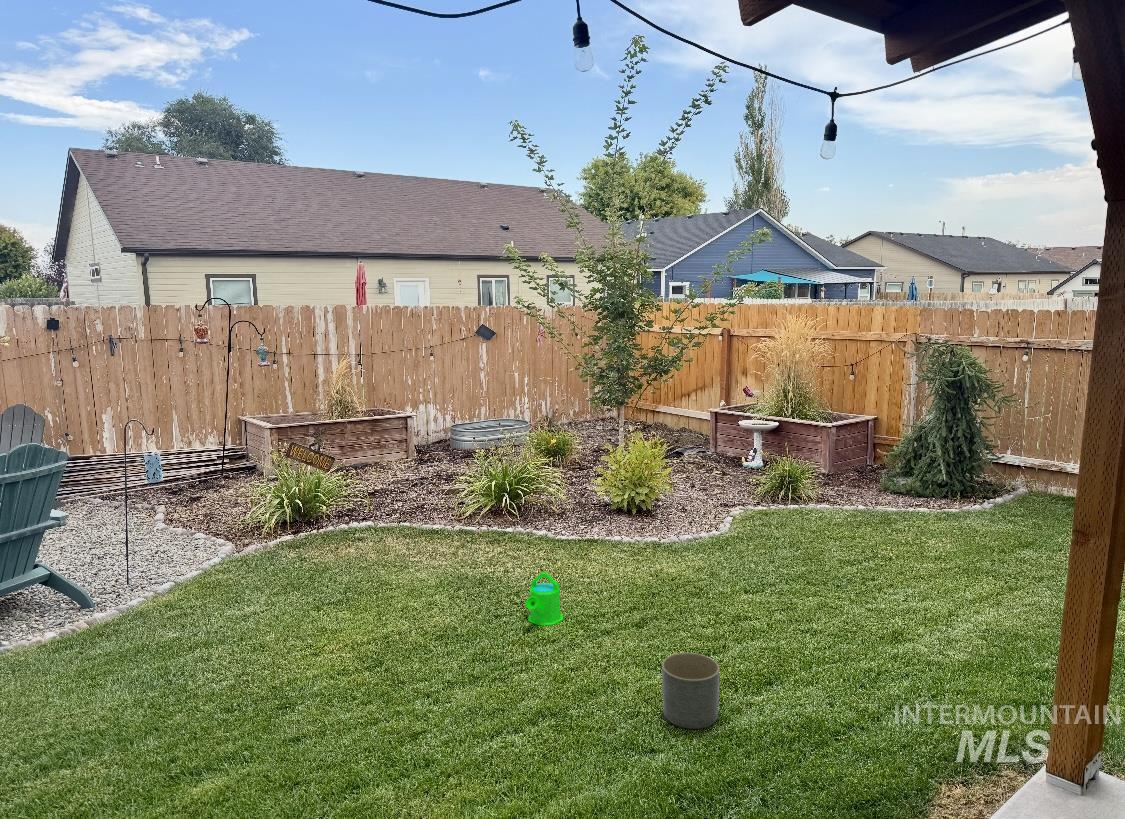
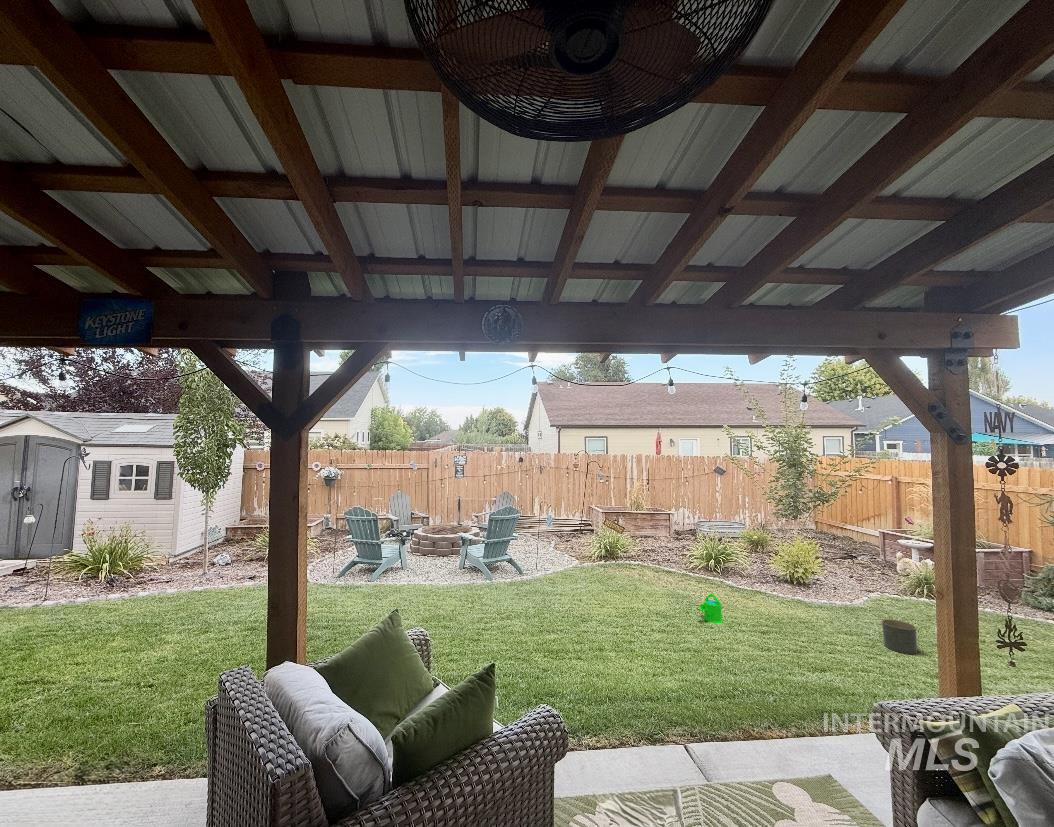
planter: present [662,653,720,729] -> present [882,619,917,654]

